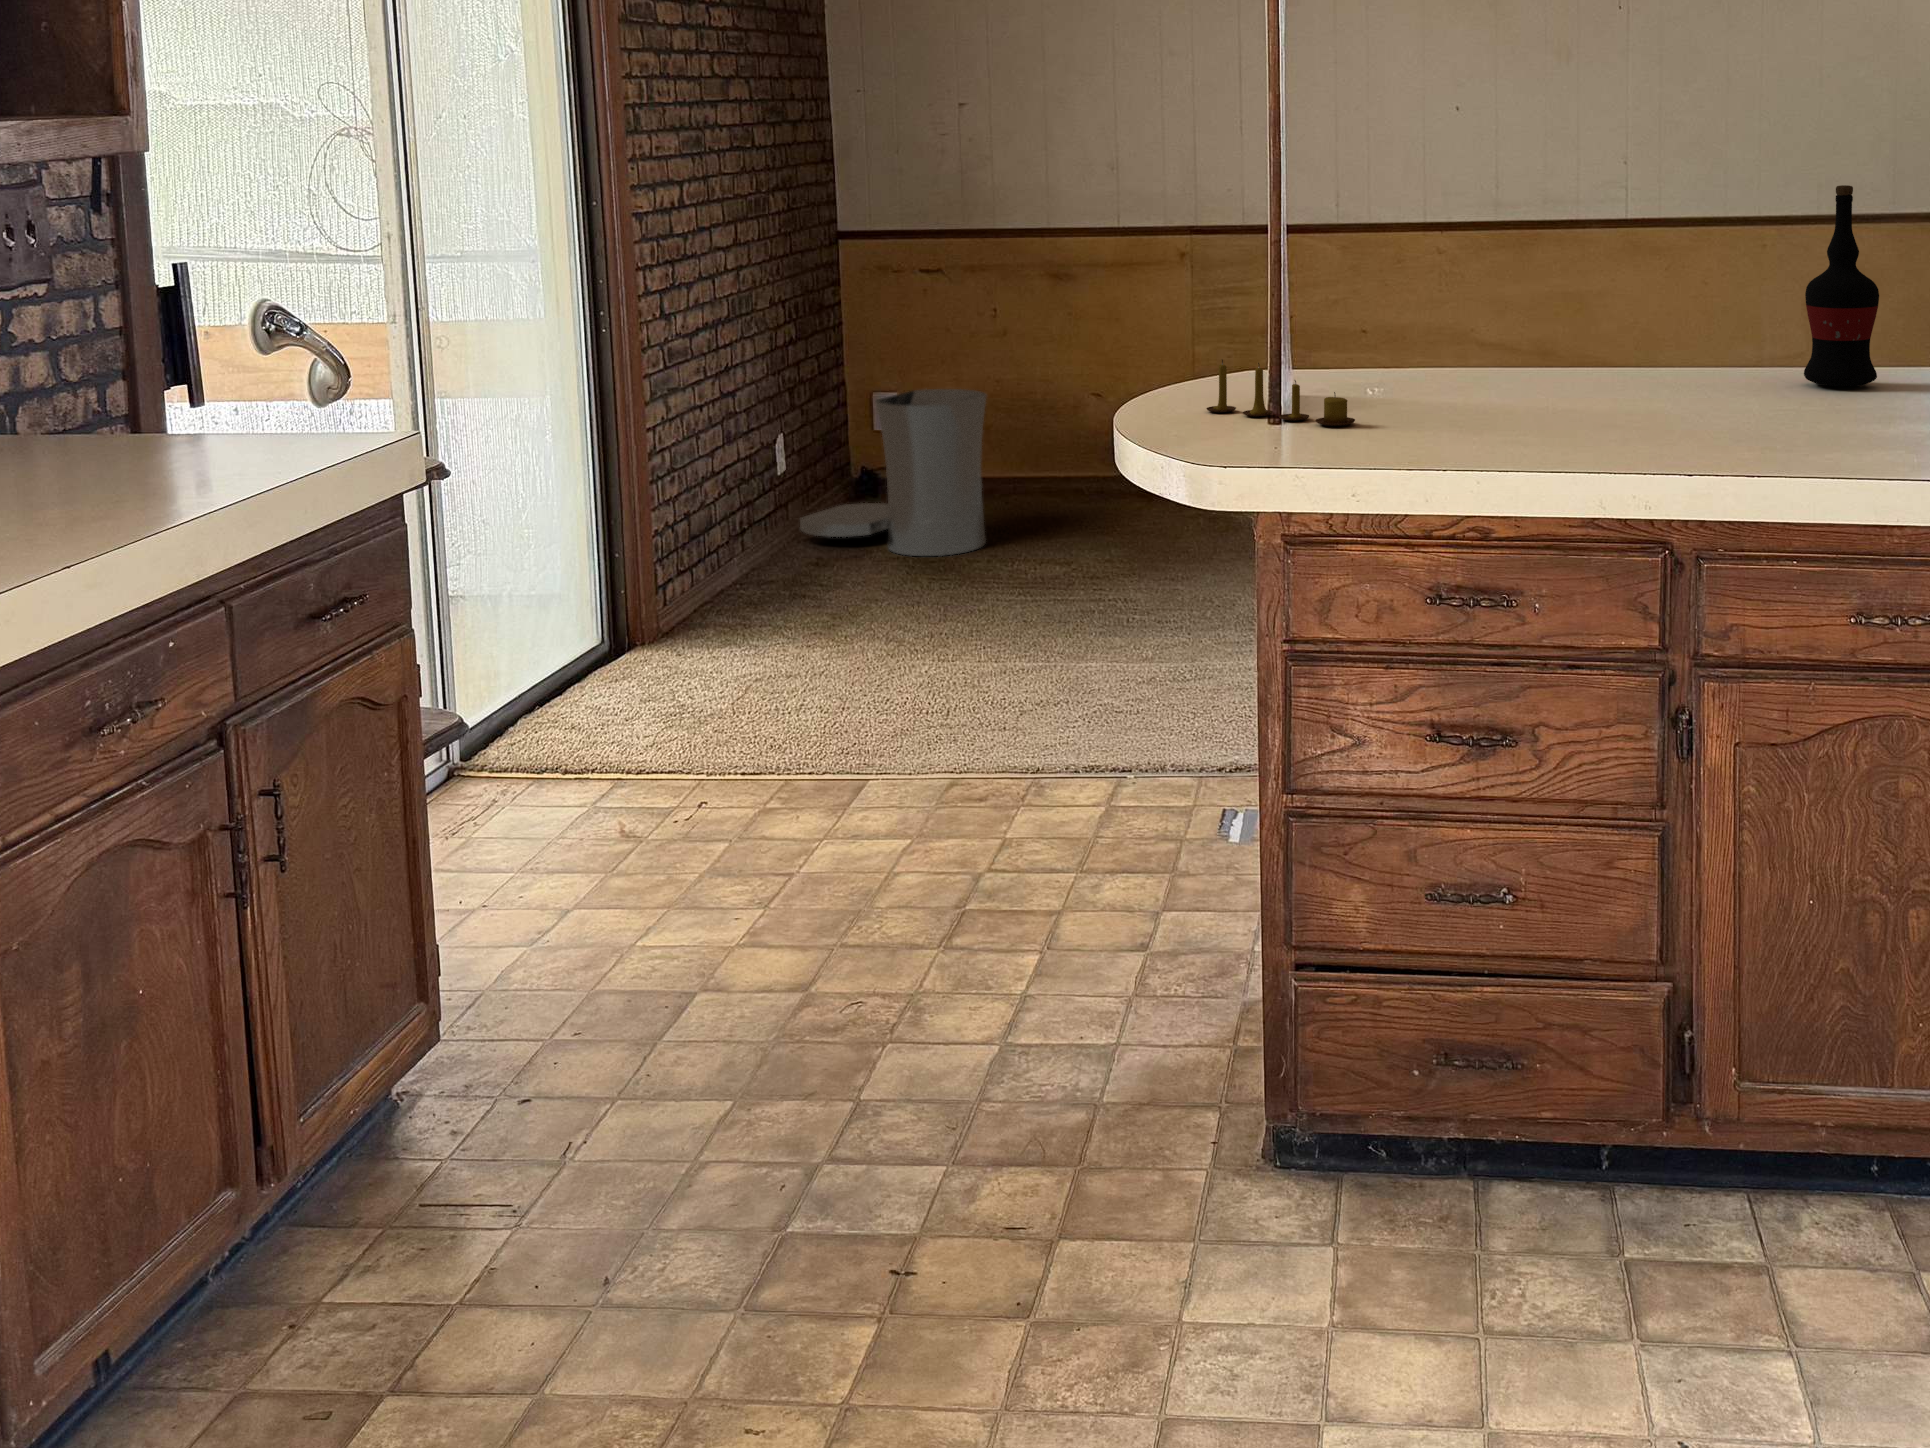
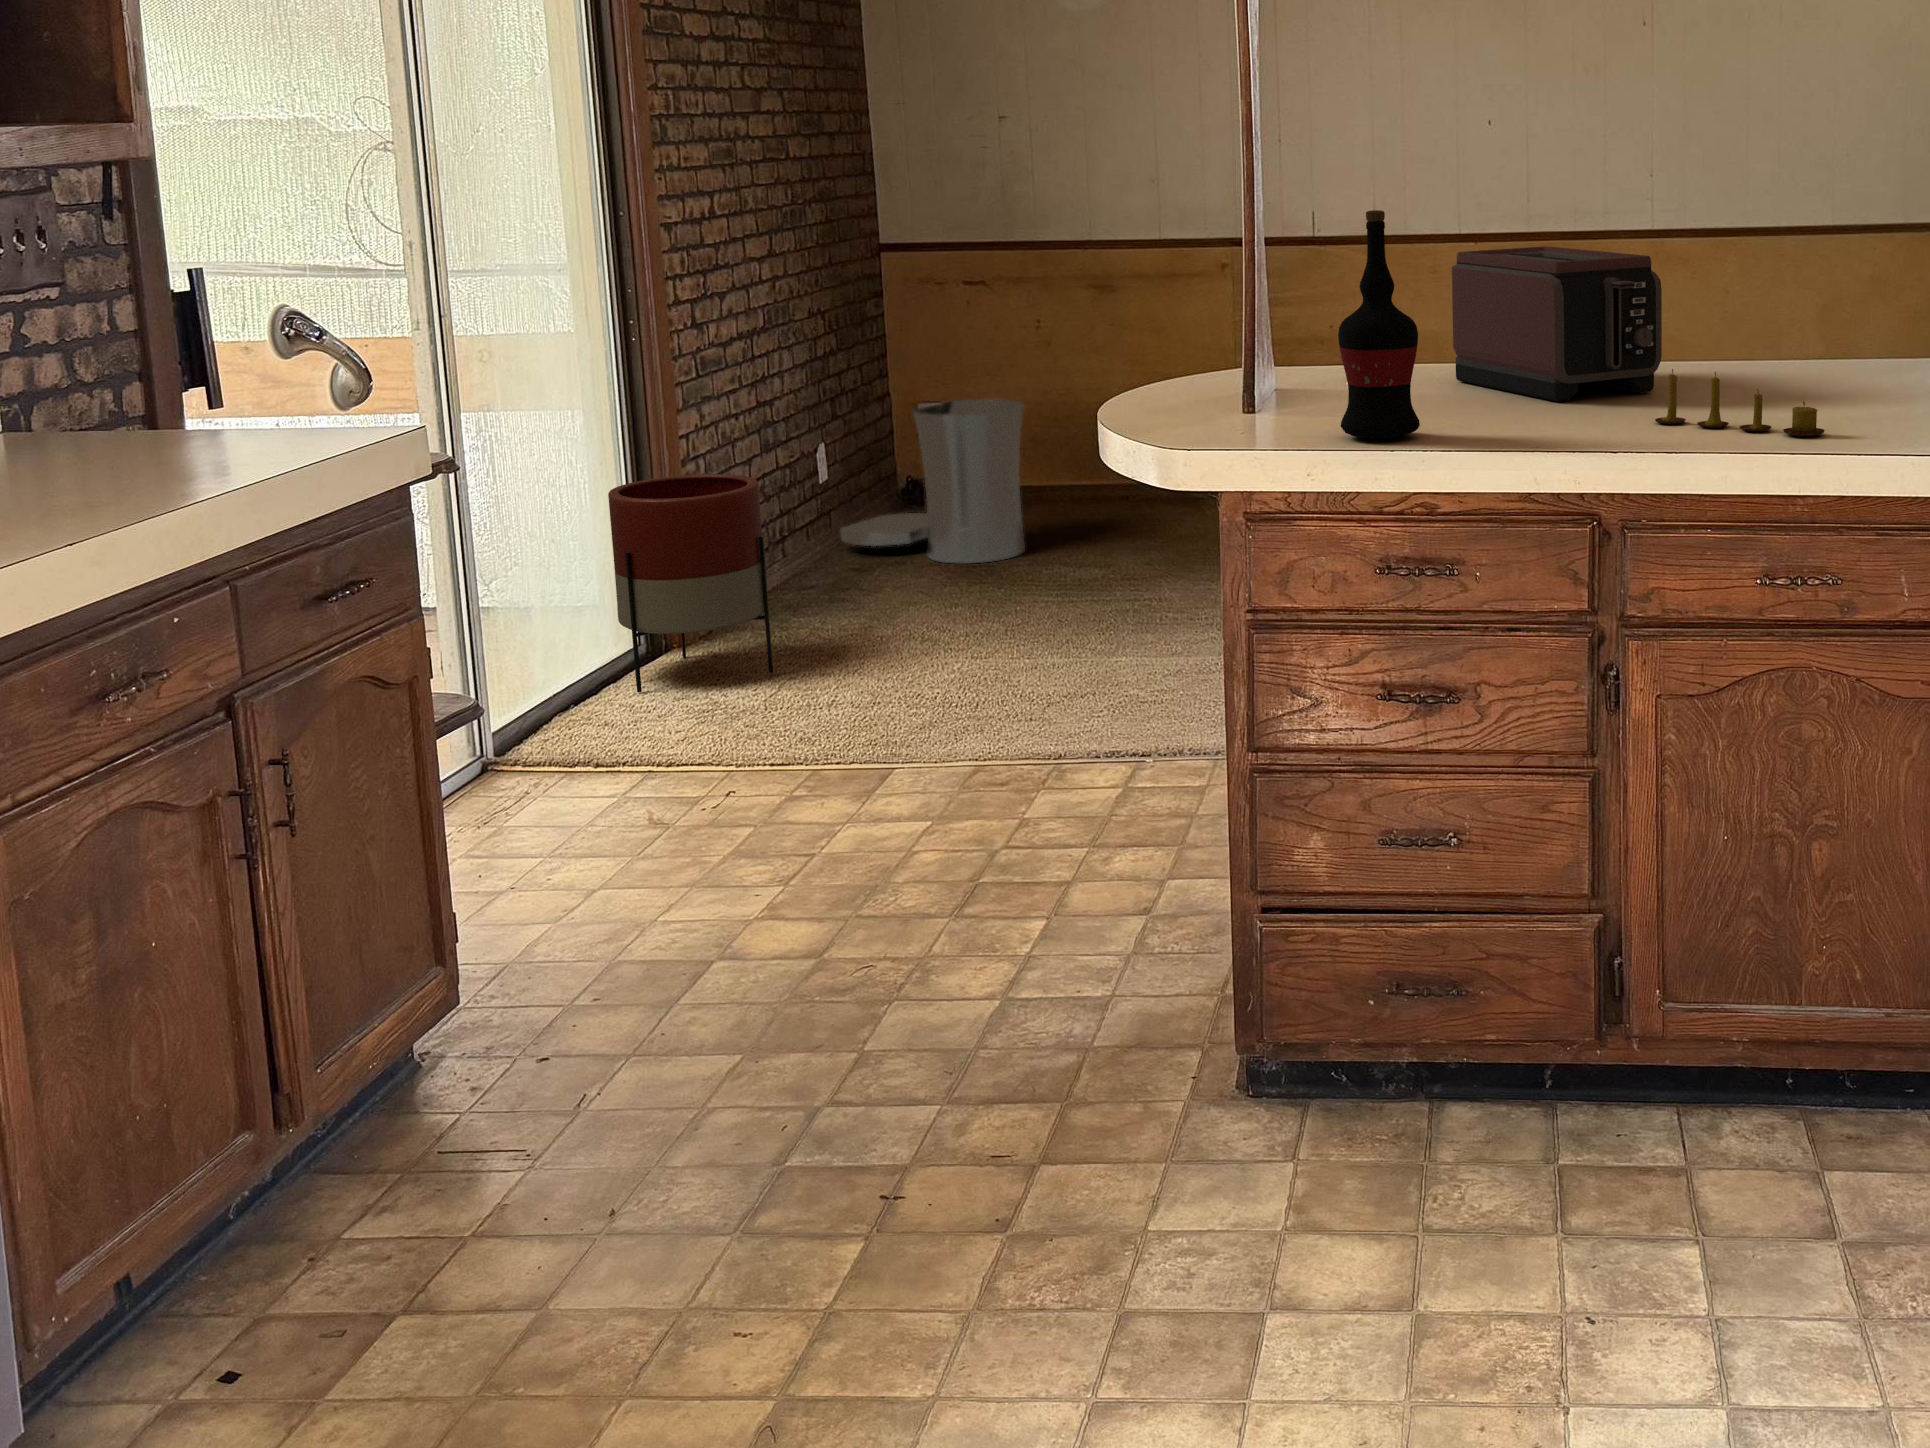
wine bottle: present [1804,185,1879,386] -> present [1338,210,1420,438]
toaster: none [1483,248,1714,415] -> present [1452,246,1662,401]
candle: present [1206,360,1355,426] -> present [1655,369,1825,436]
planter: none [578,467,740,690] -> present [608,474,773,692]

